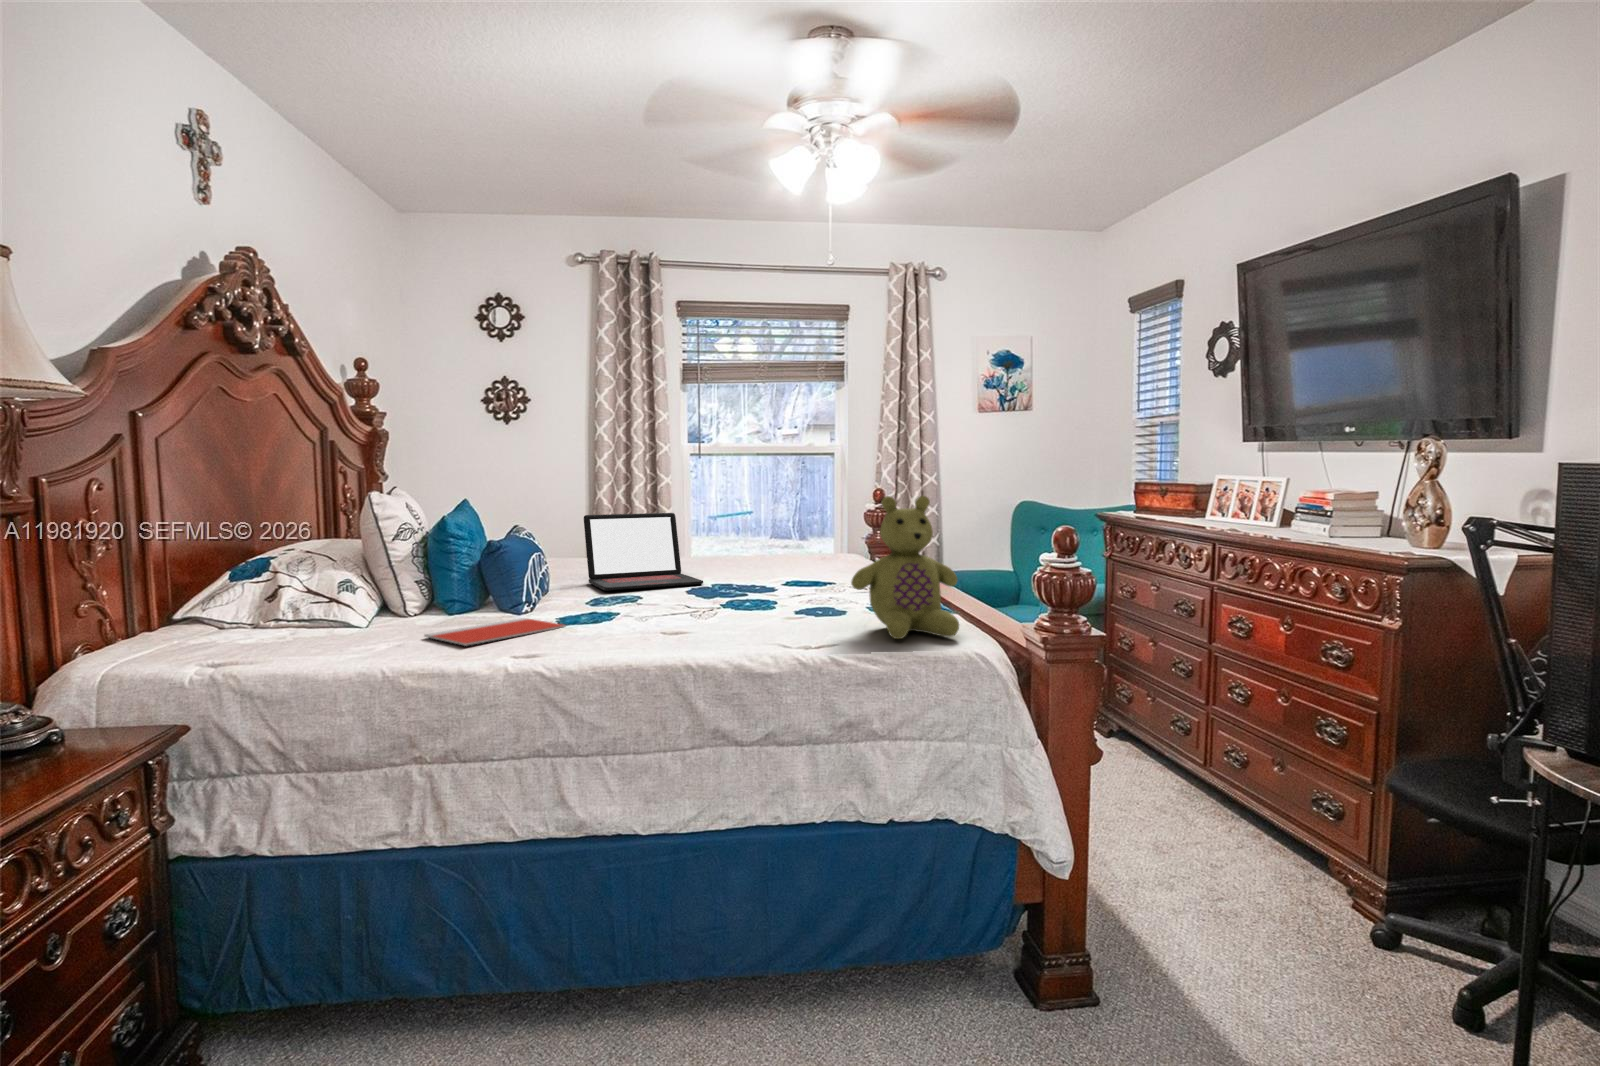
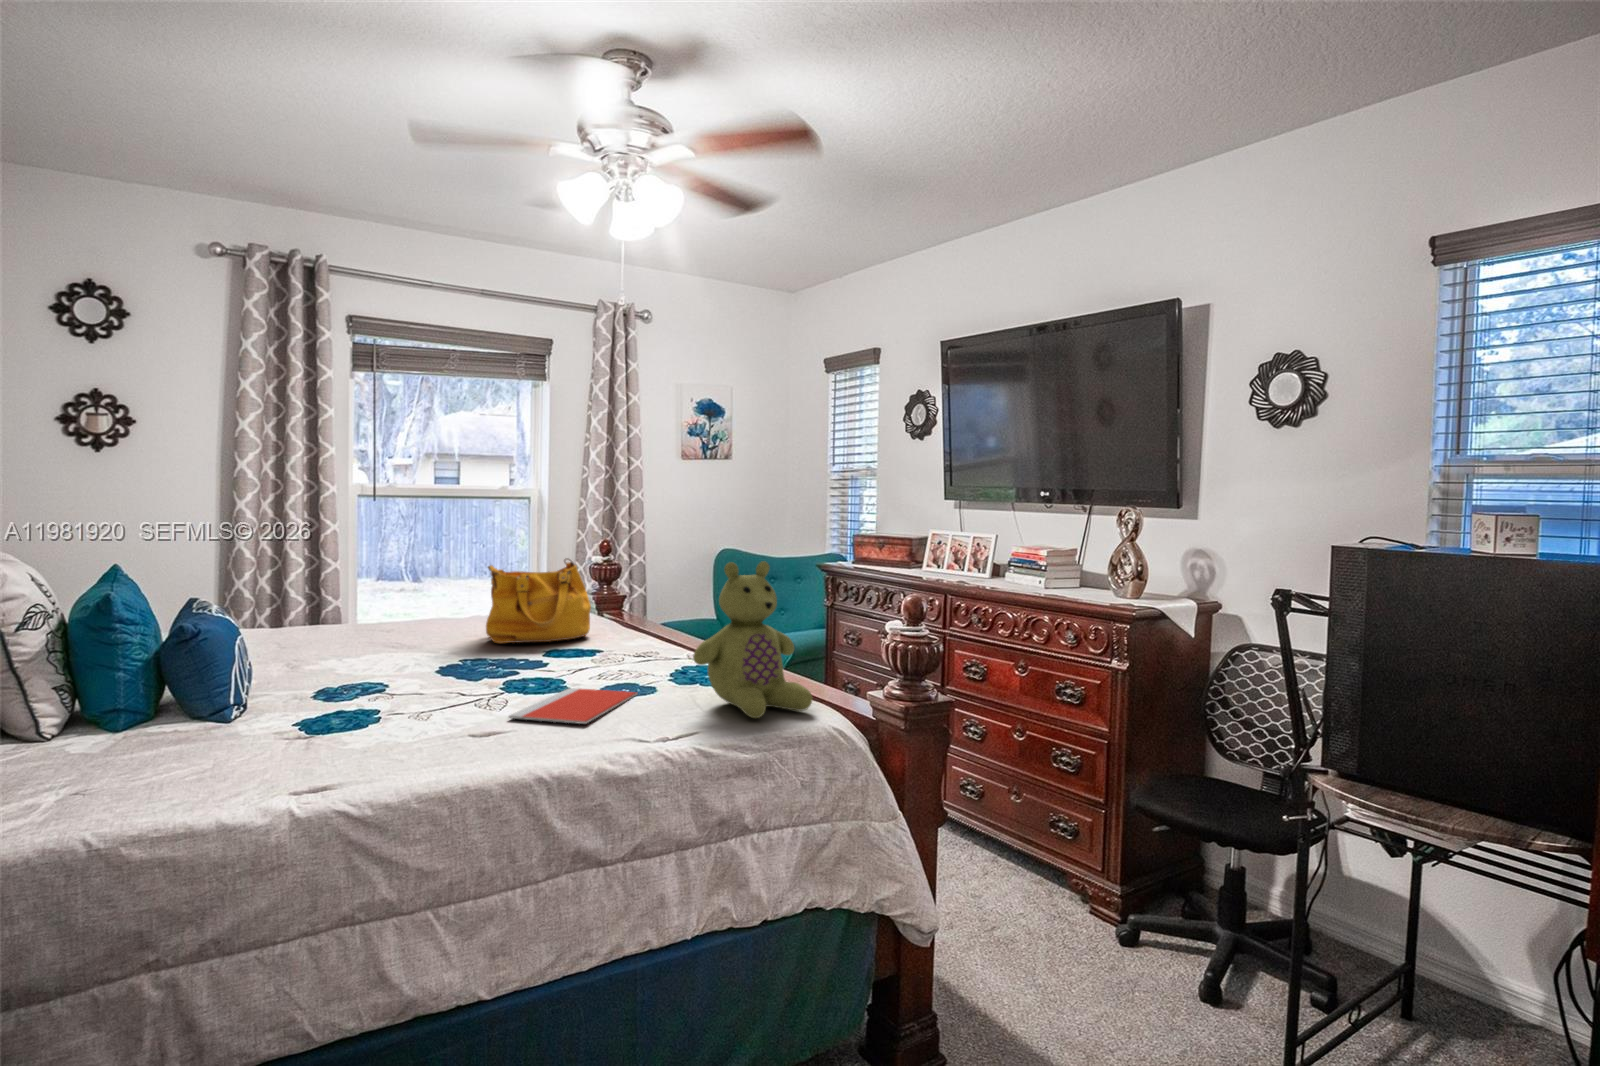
handbag: none [737,501,828,574] -> present [486,558,591,643]
laptop: present [584,513,703,591] -> none [286,574,456,677]
notebook: present [424,618,565,646] -> present [509,688,638,724]

